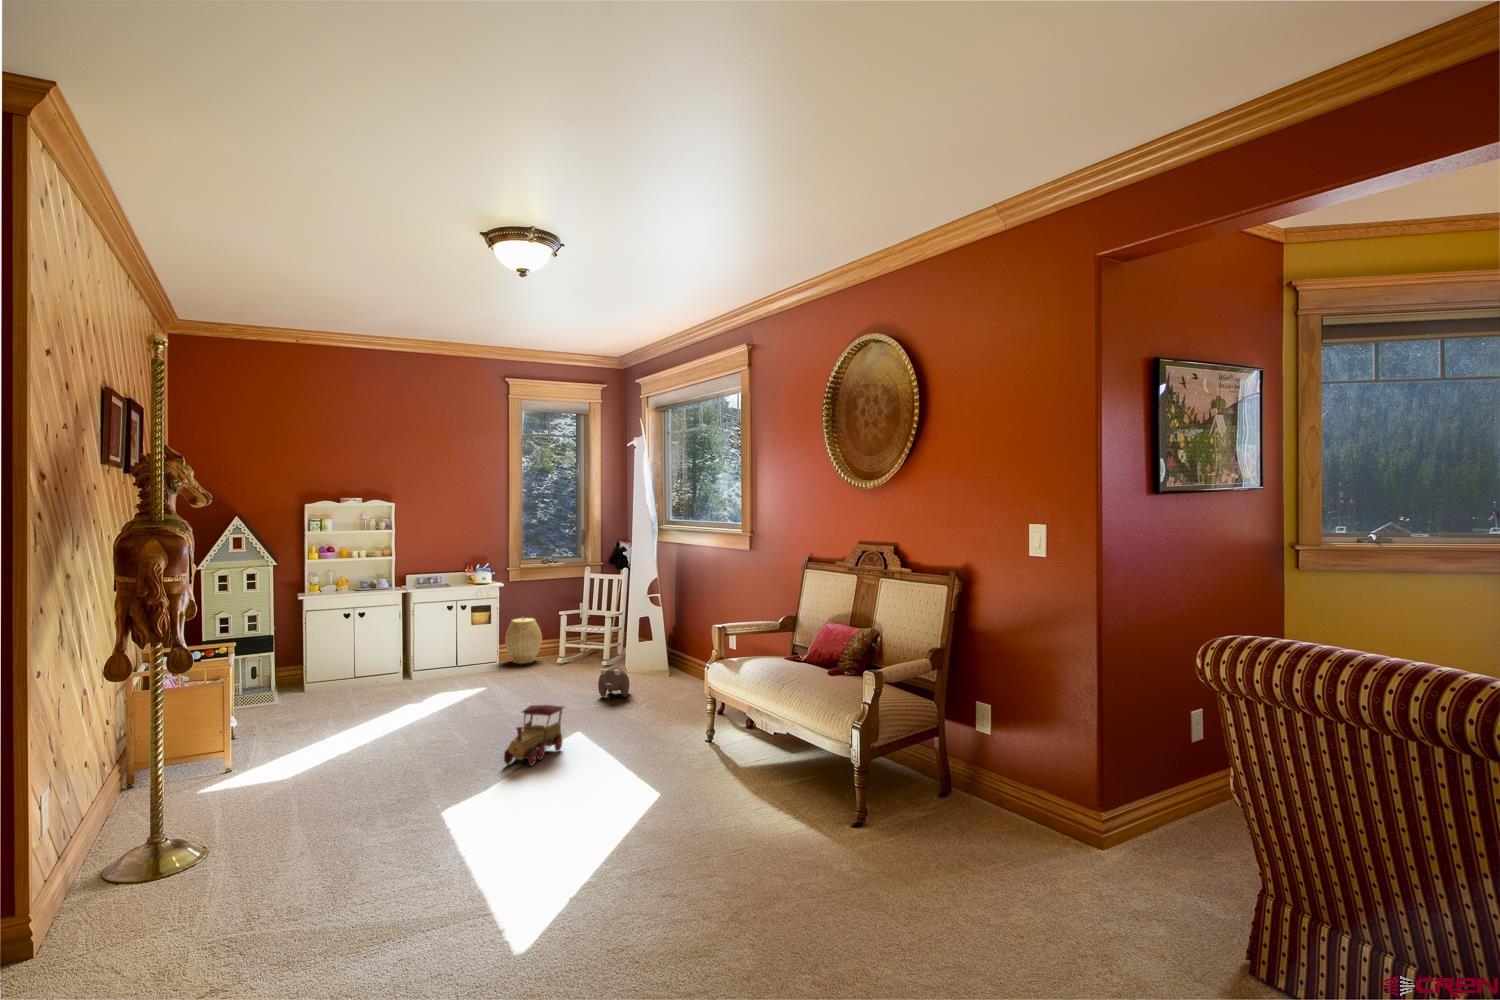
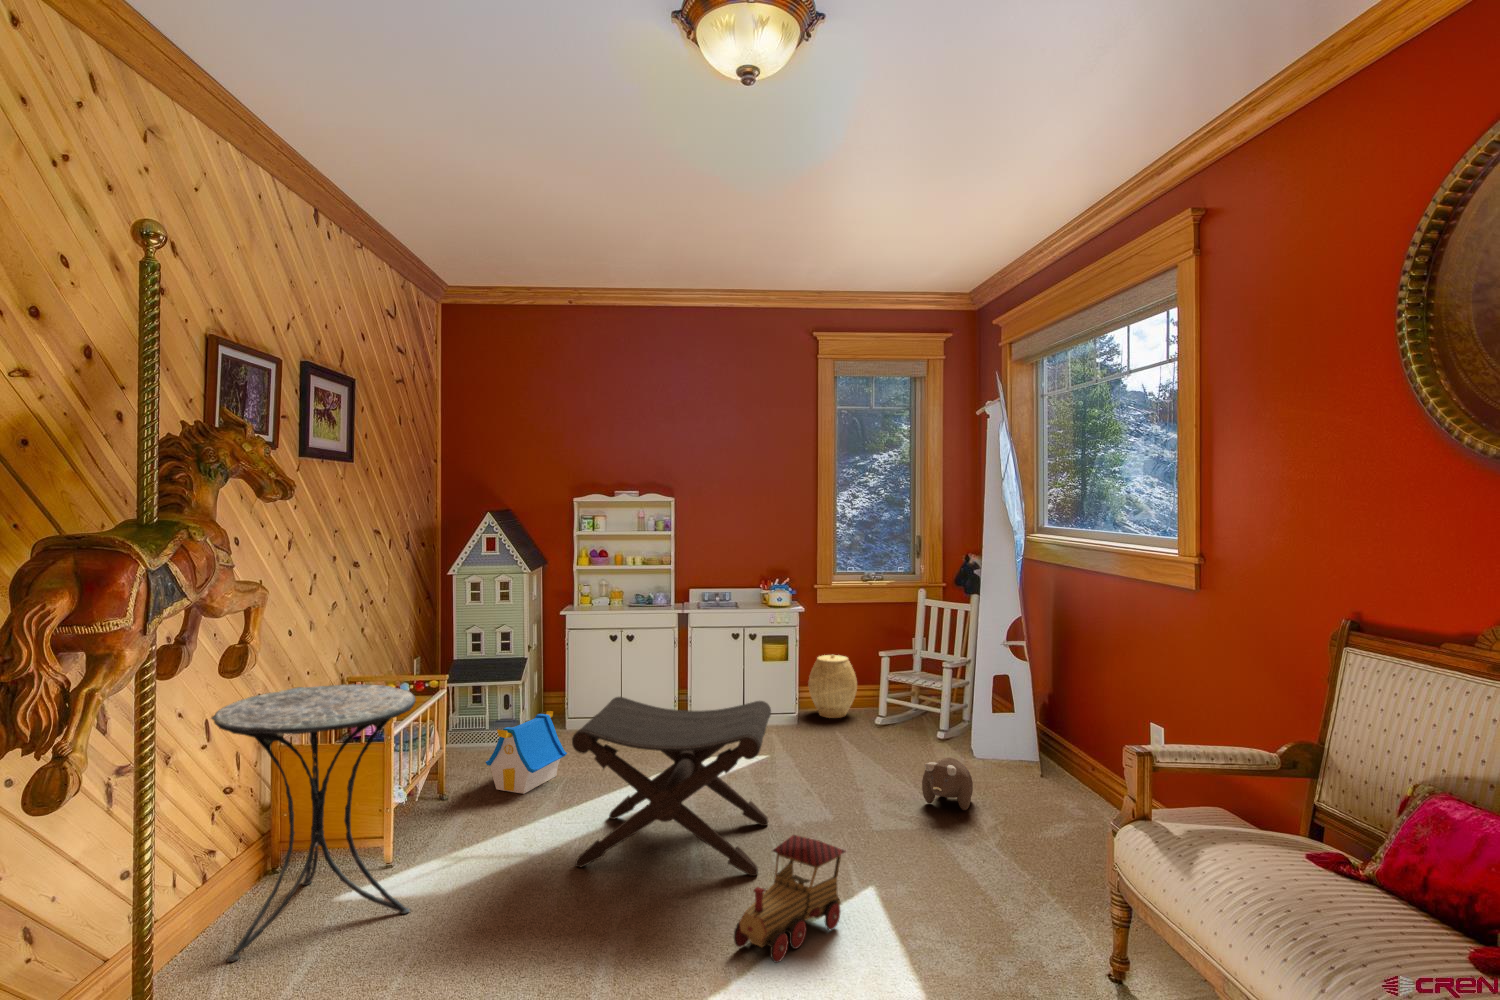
footstool: none [374,638,506,752] -> present [572,697,771,876]
side table: none [120,640,270,822] -> present [211,684,416,962]
toy house: none [267,668,333,727] -> present [486,711,567,794]

